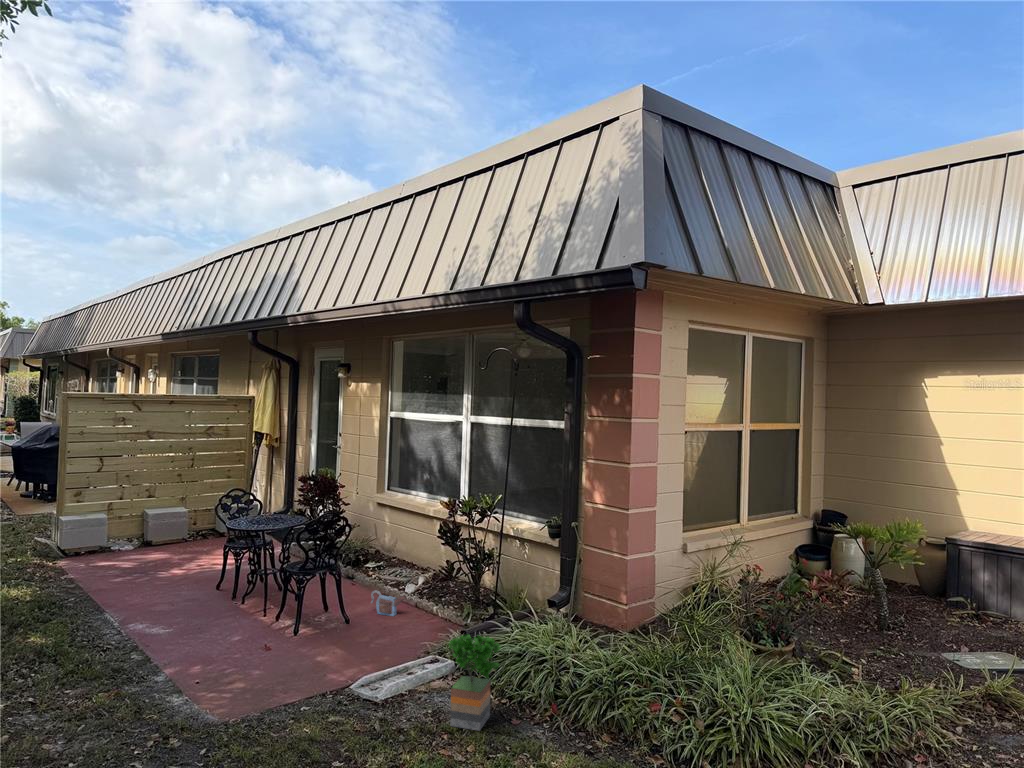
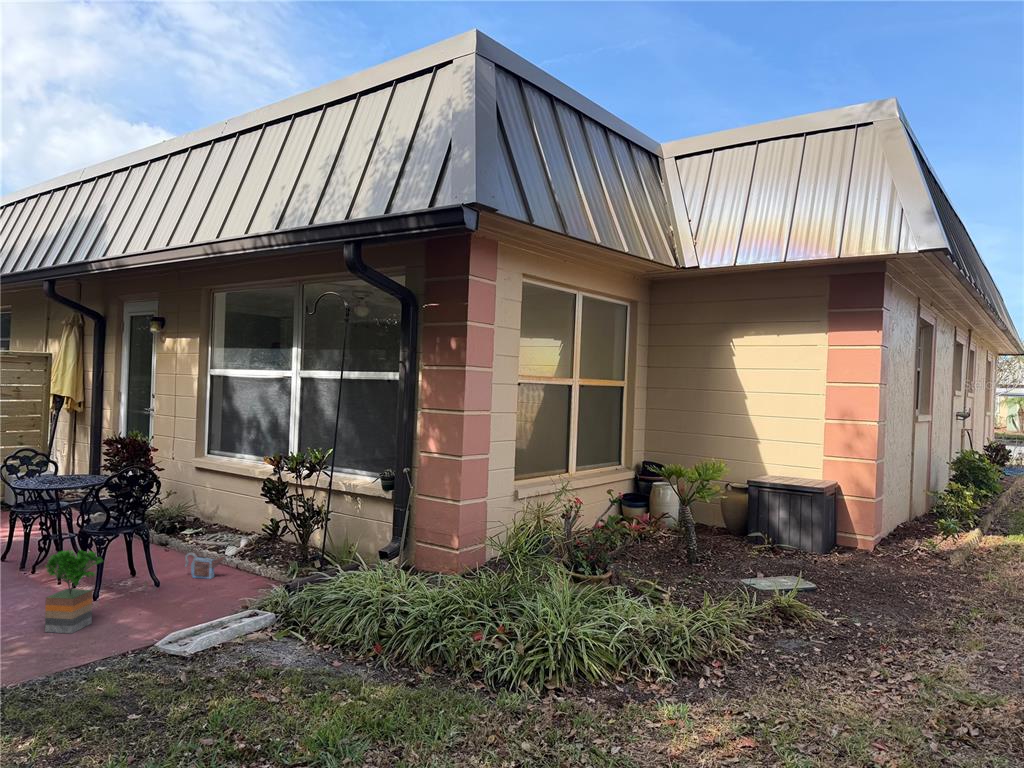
potted tree: present [449,635,501,731] -> present [45,550,102,633]

